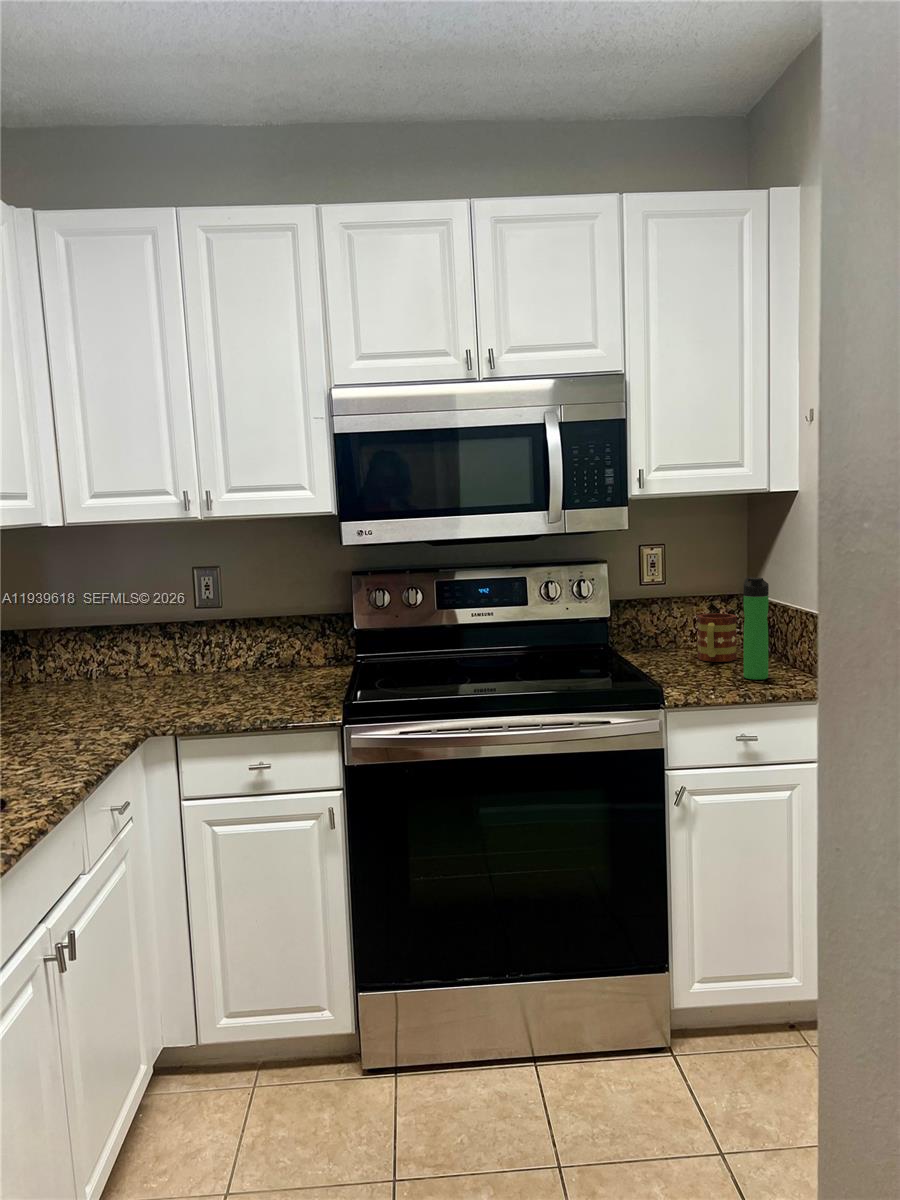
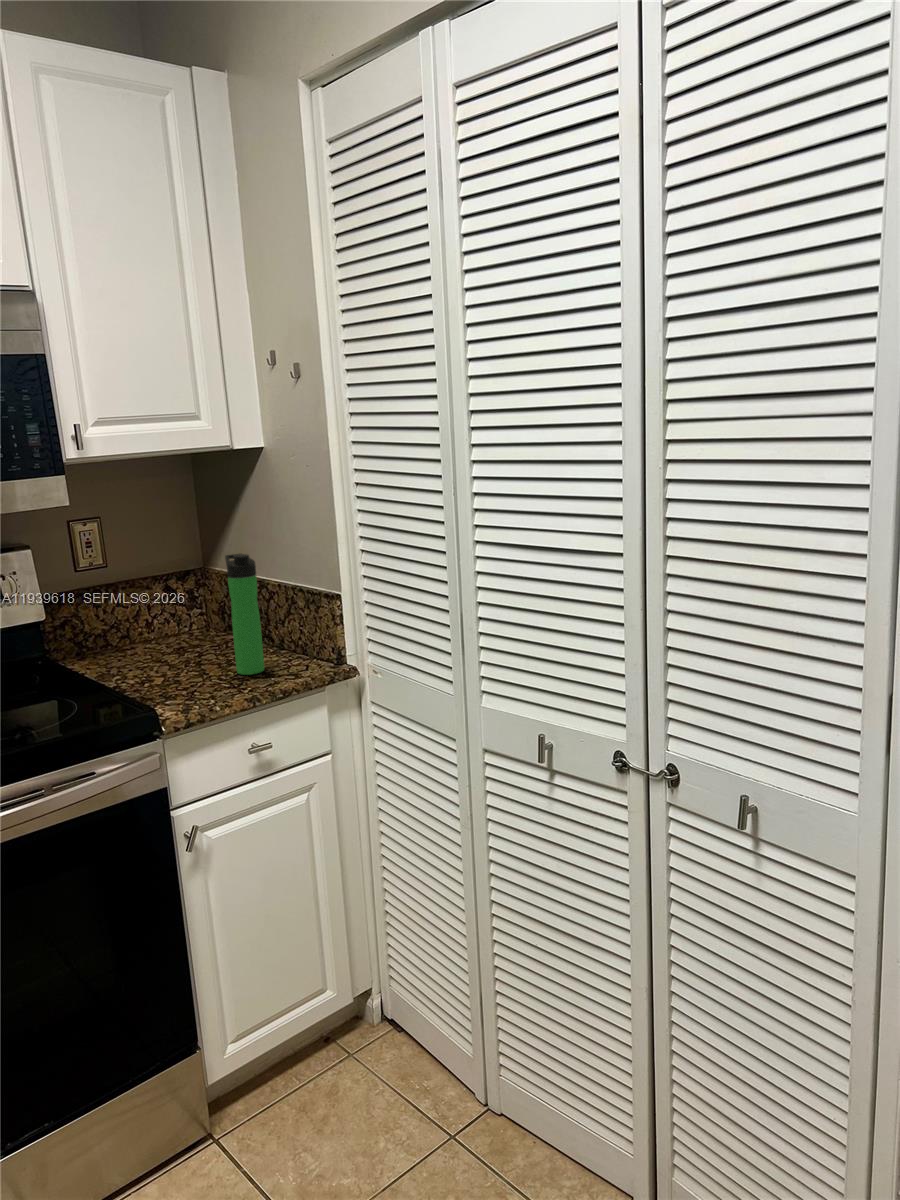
mug: present [697,613,737,662] -> none [160,596,214,657]

